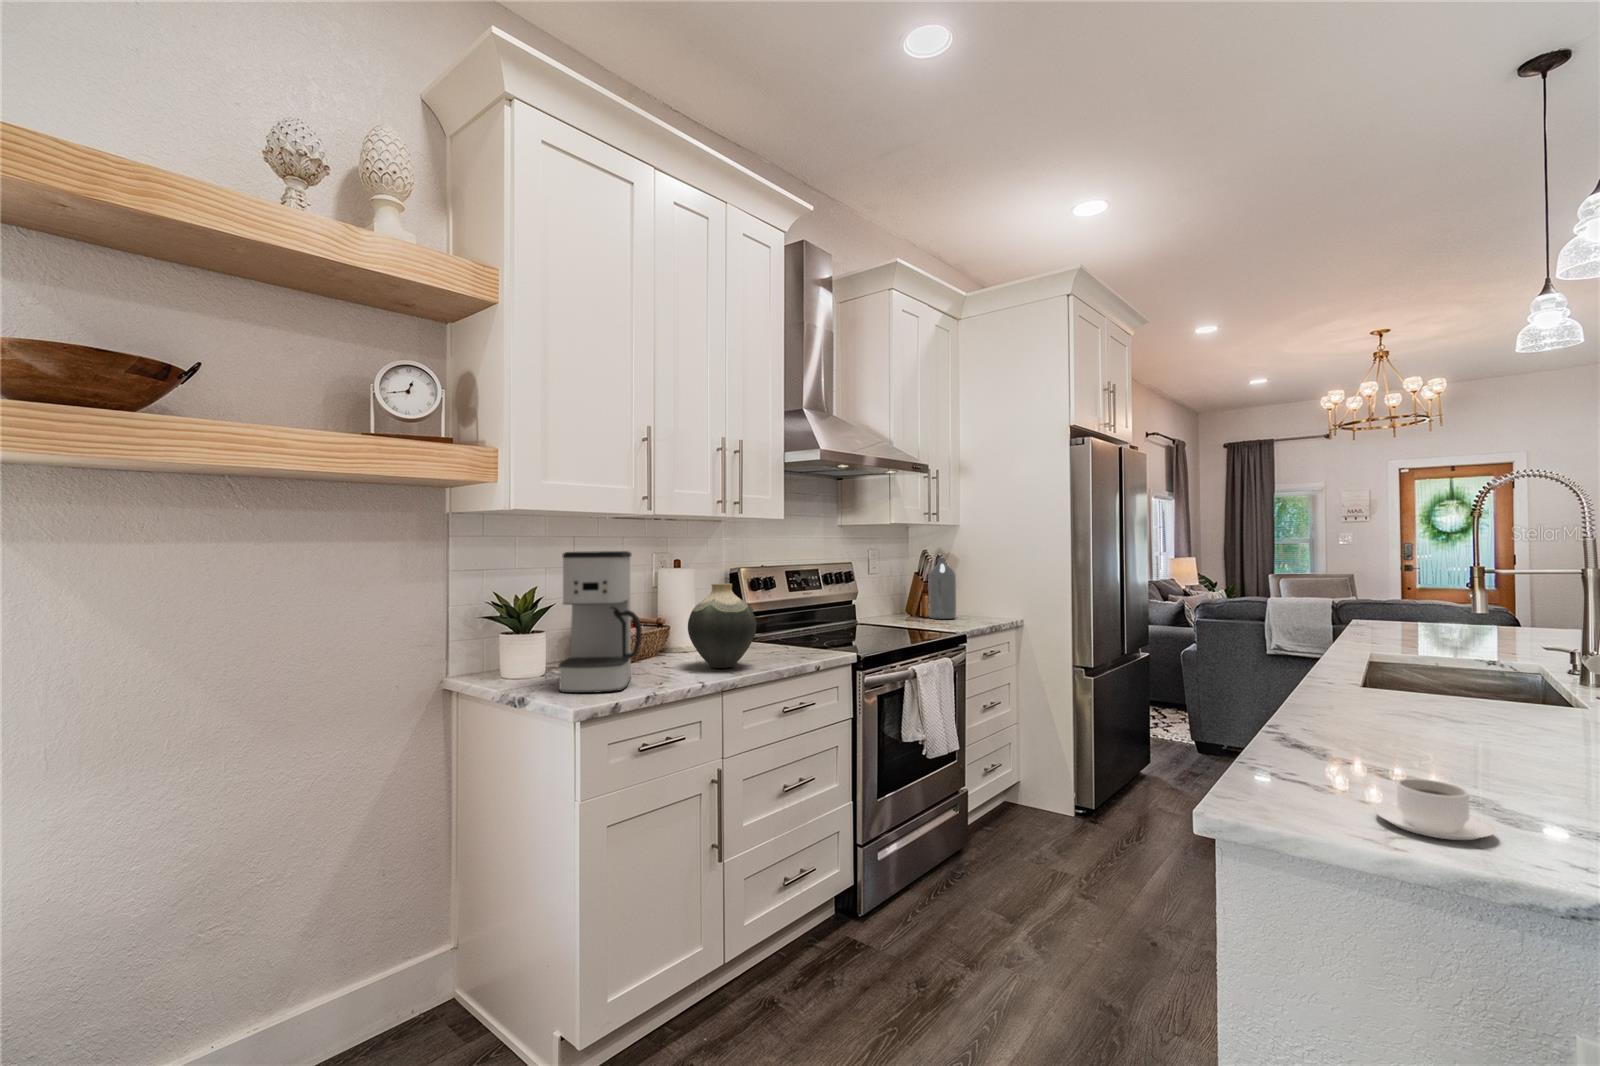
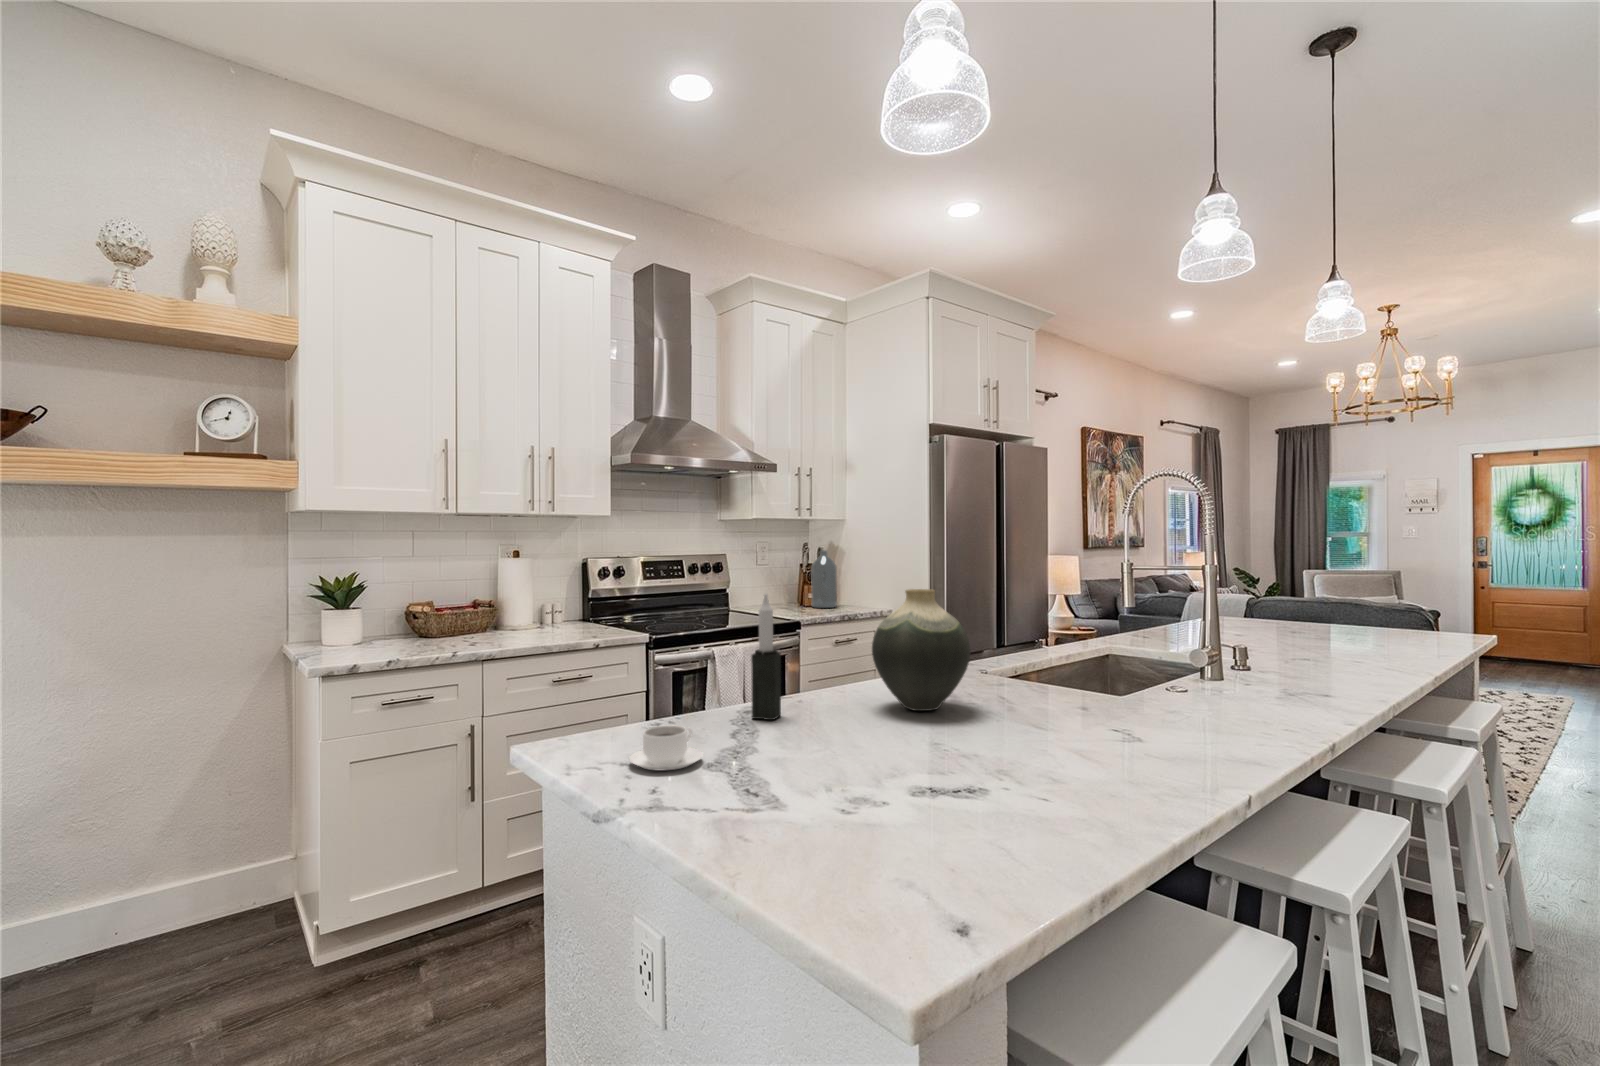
coffee maker: present [559,551,642,693] -> none [335,544,416,657]
vase: present [688,583,756,668] -> present [872,589,970,711]
candle: none [1311,608,1356,759] -> present [751,594,781,720]

